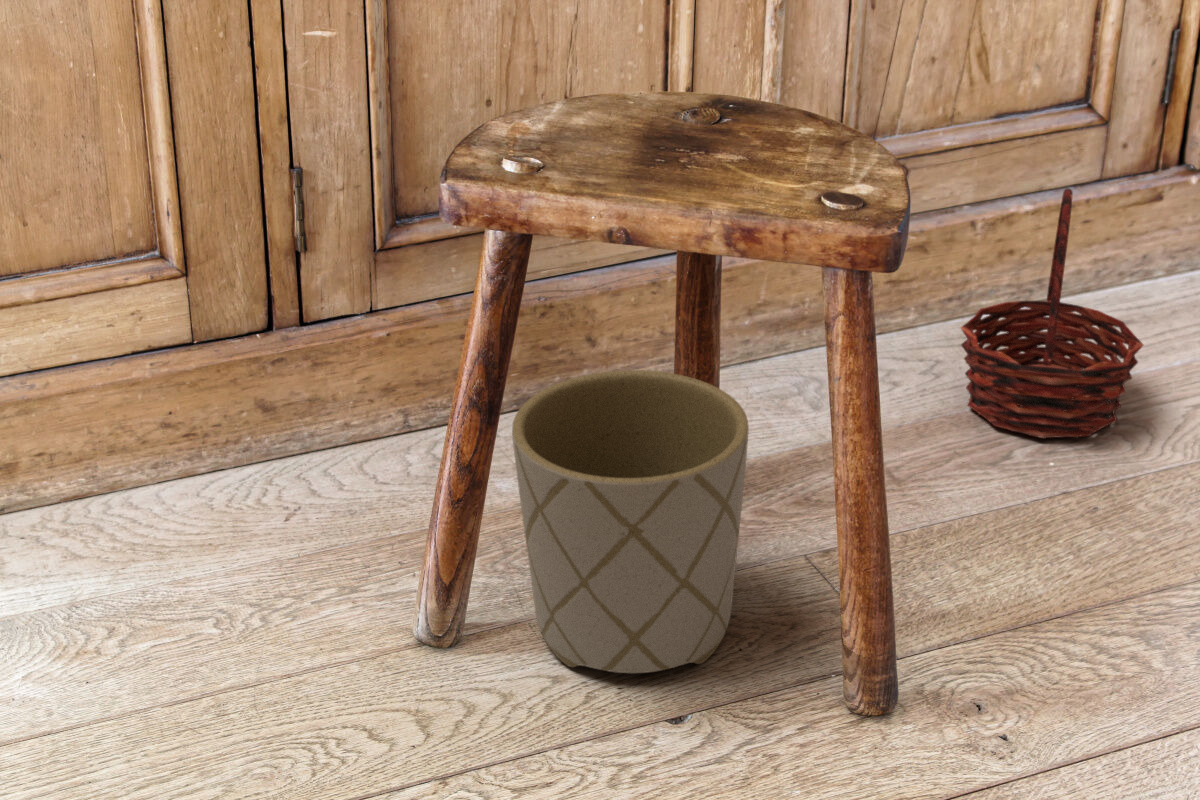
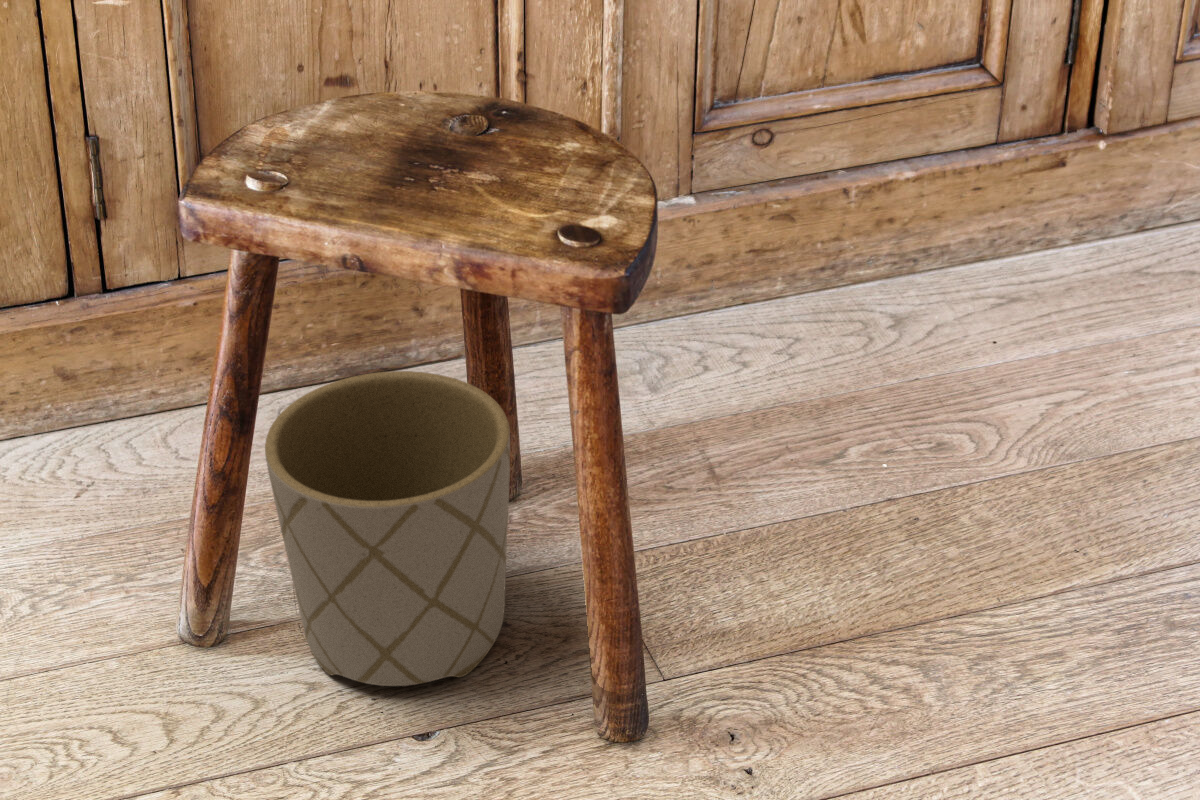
basket: present [961,189,1143,439] -> none [807,176,993,437]

